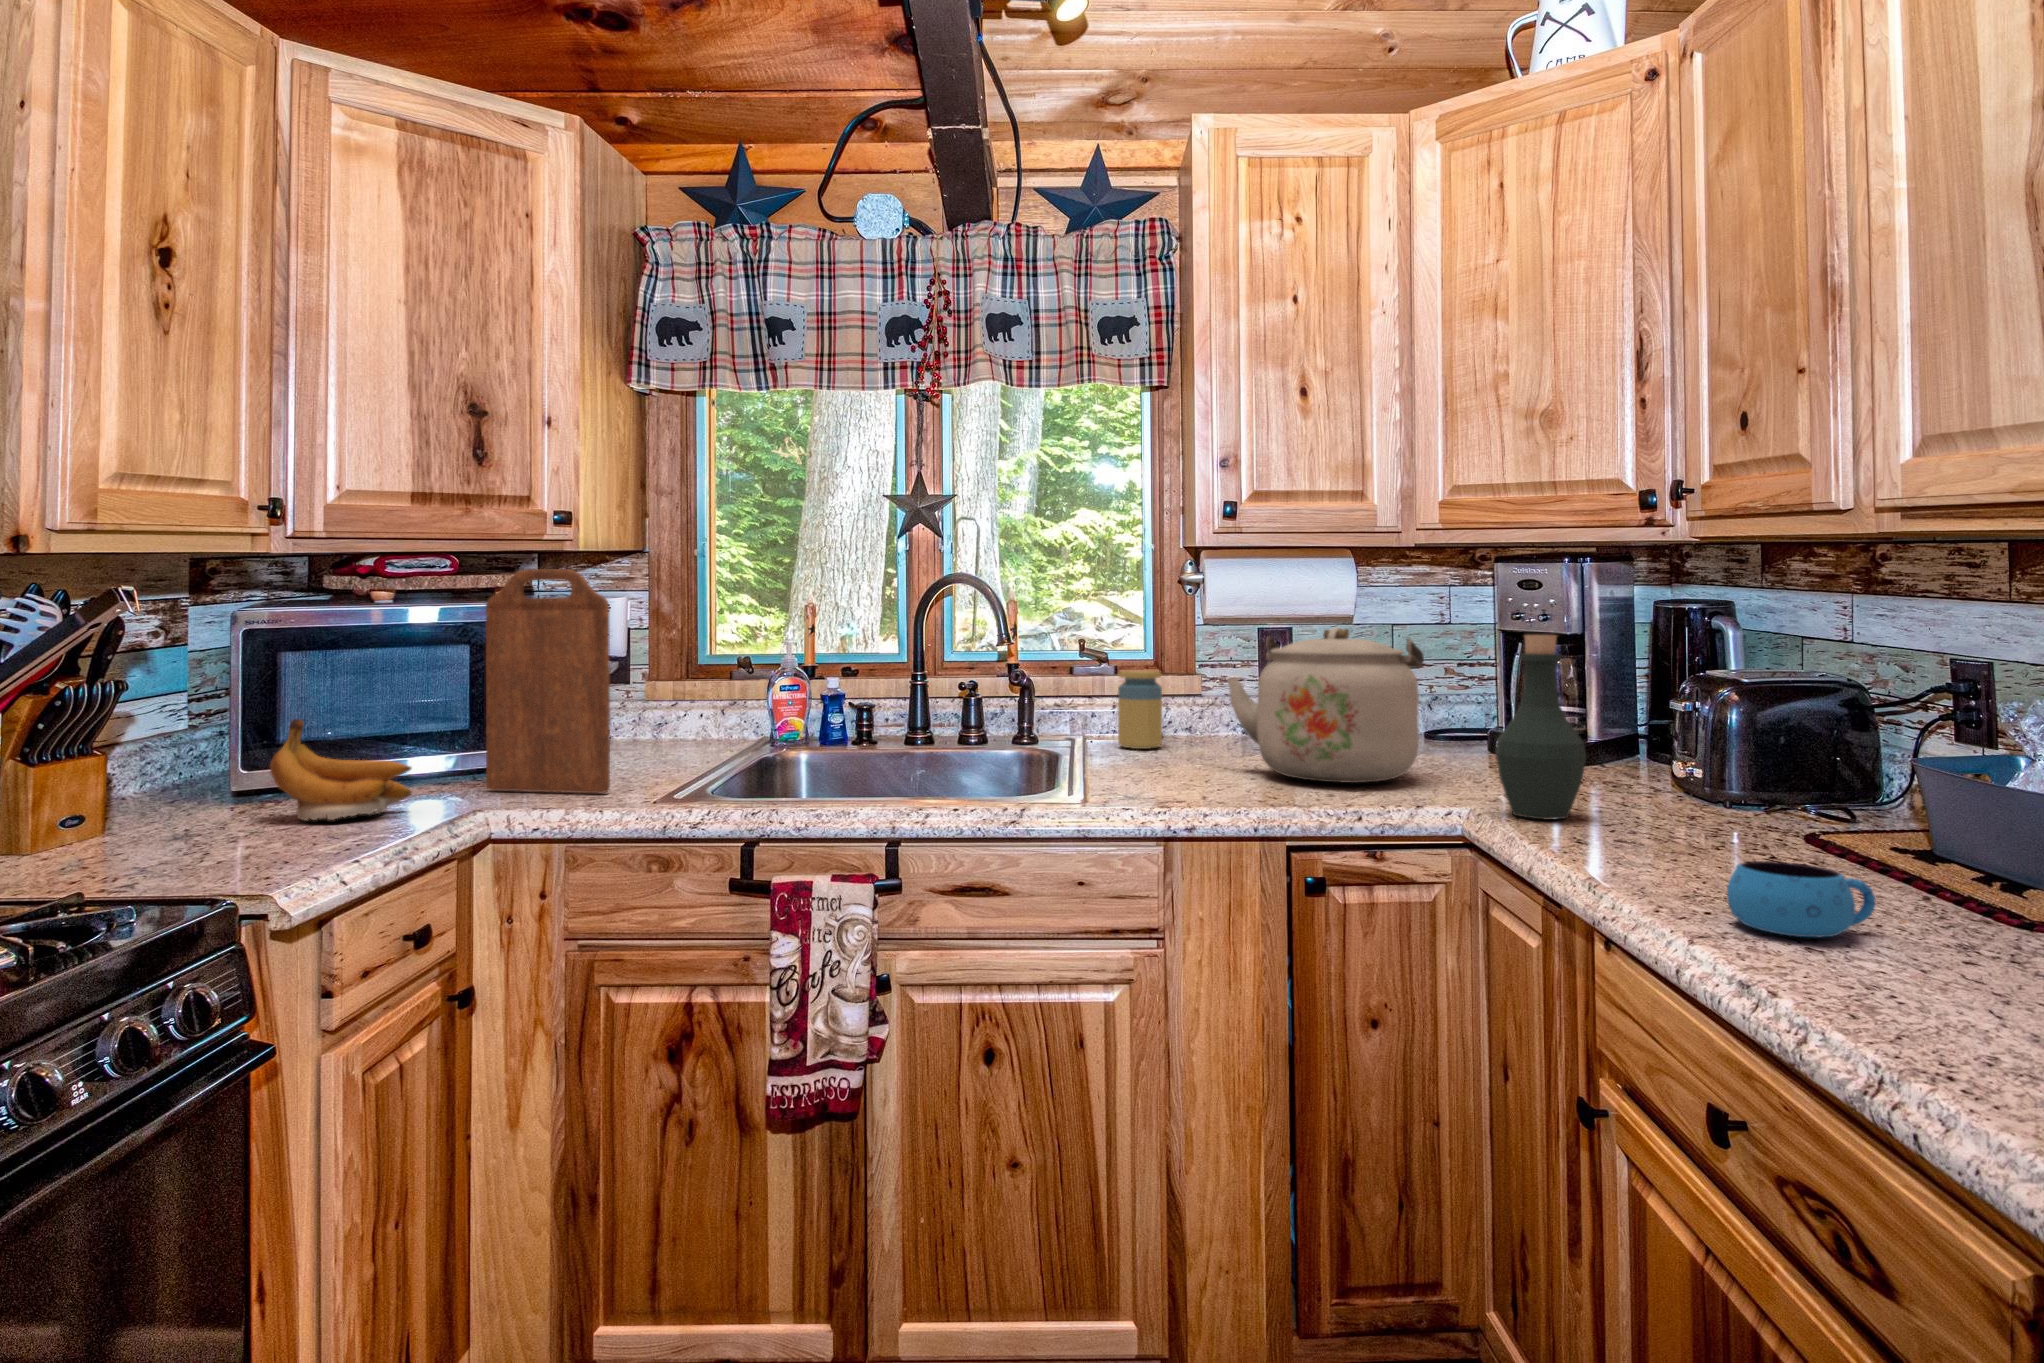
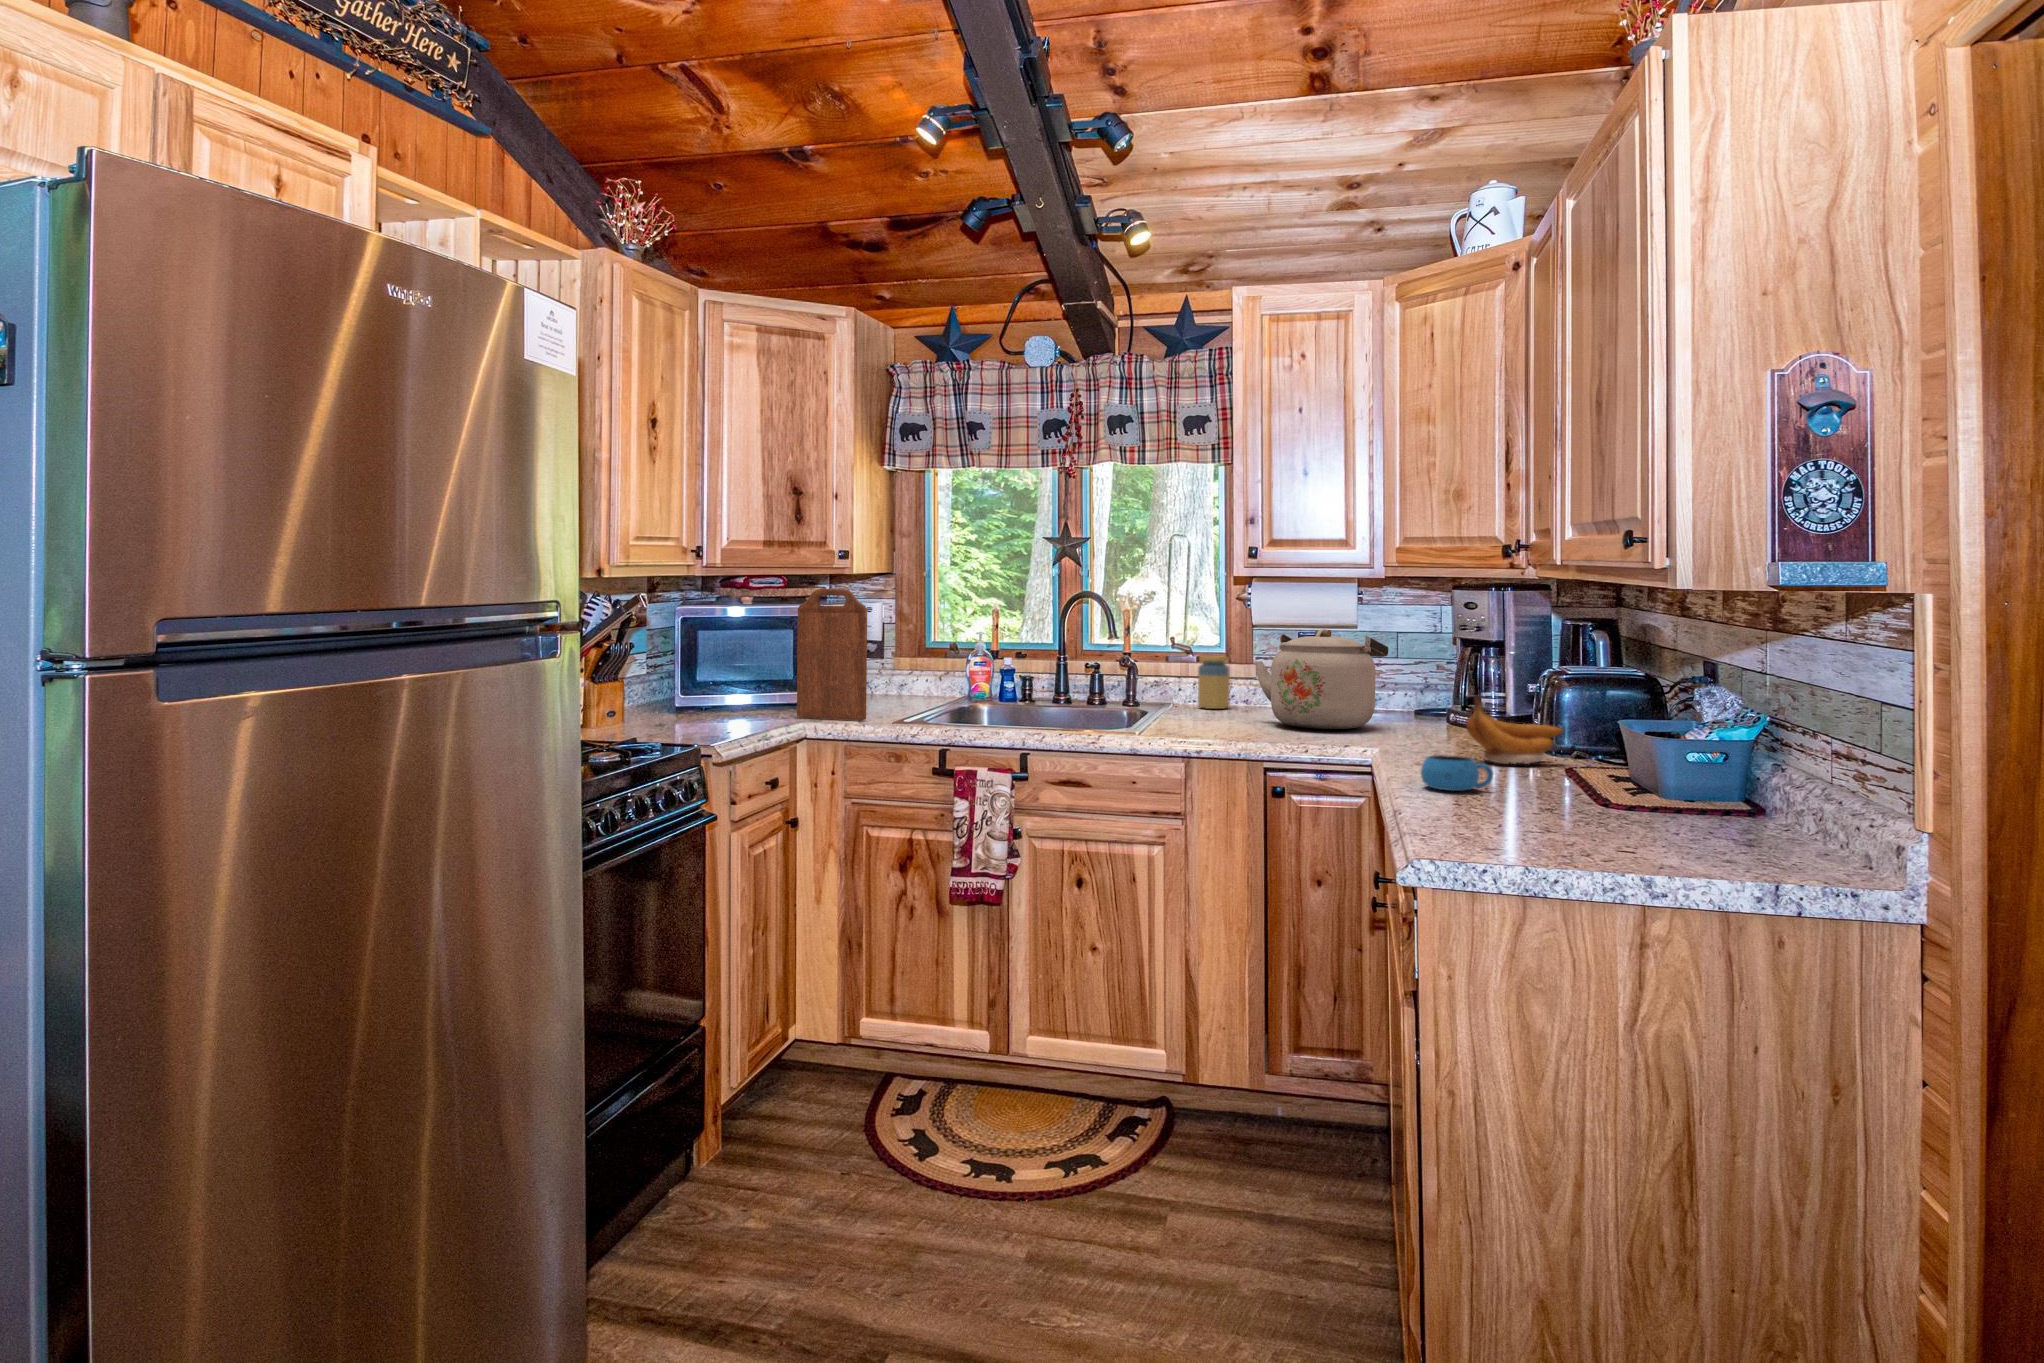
bottle: present [1495,635,1586,819] -> none [1392,636,1445,749]
banana: present [270,719,412,820] -> present [1466,695,1564,764]

